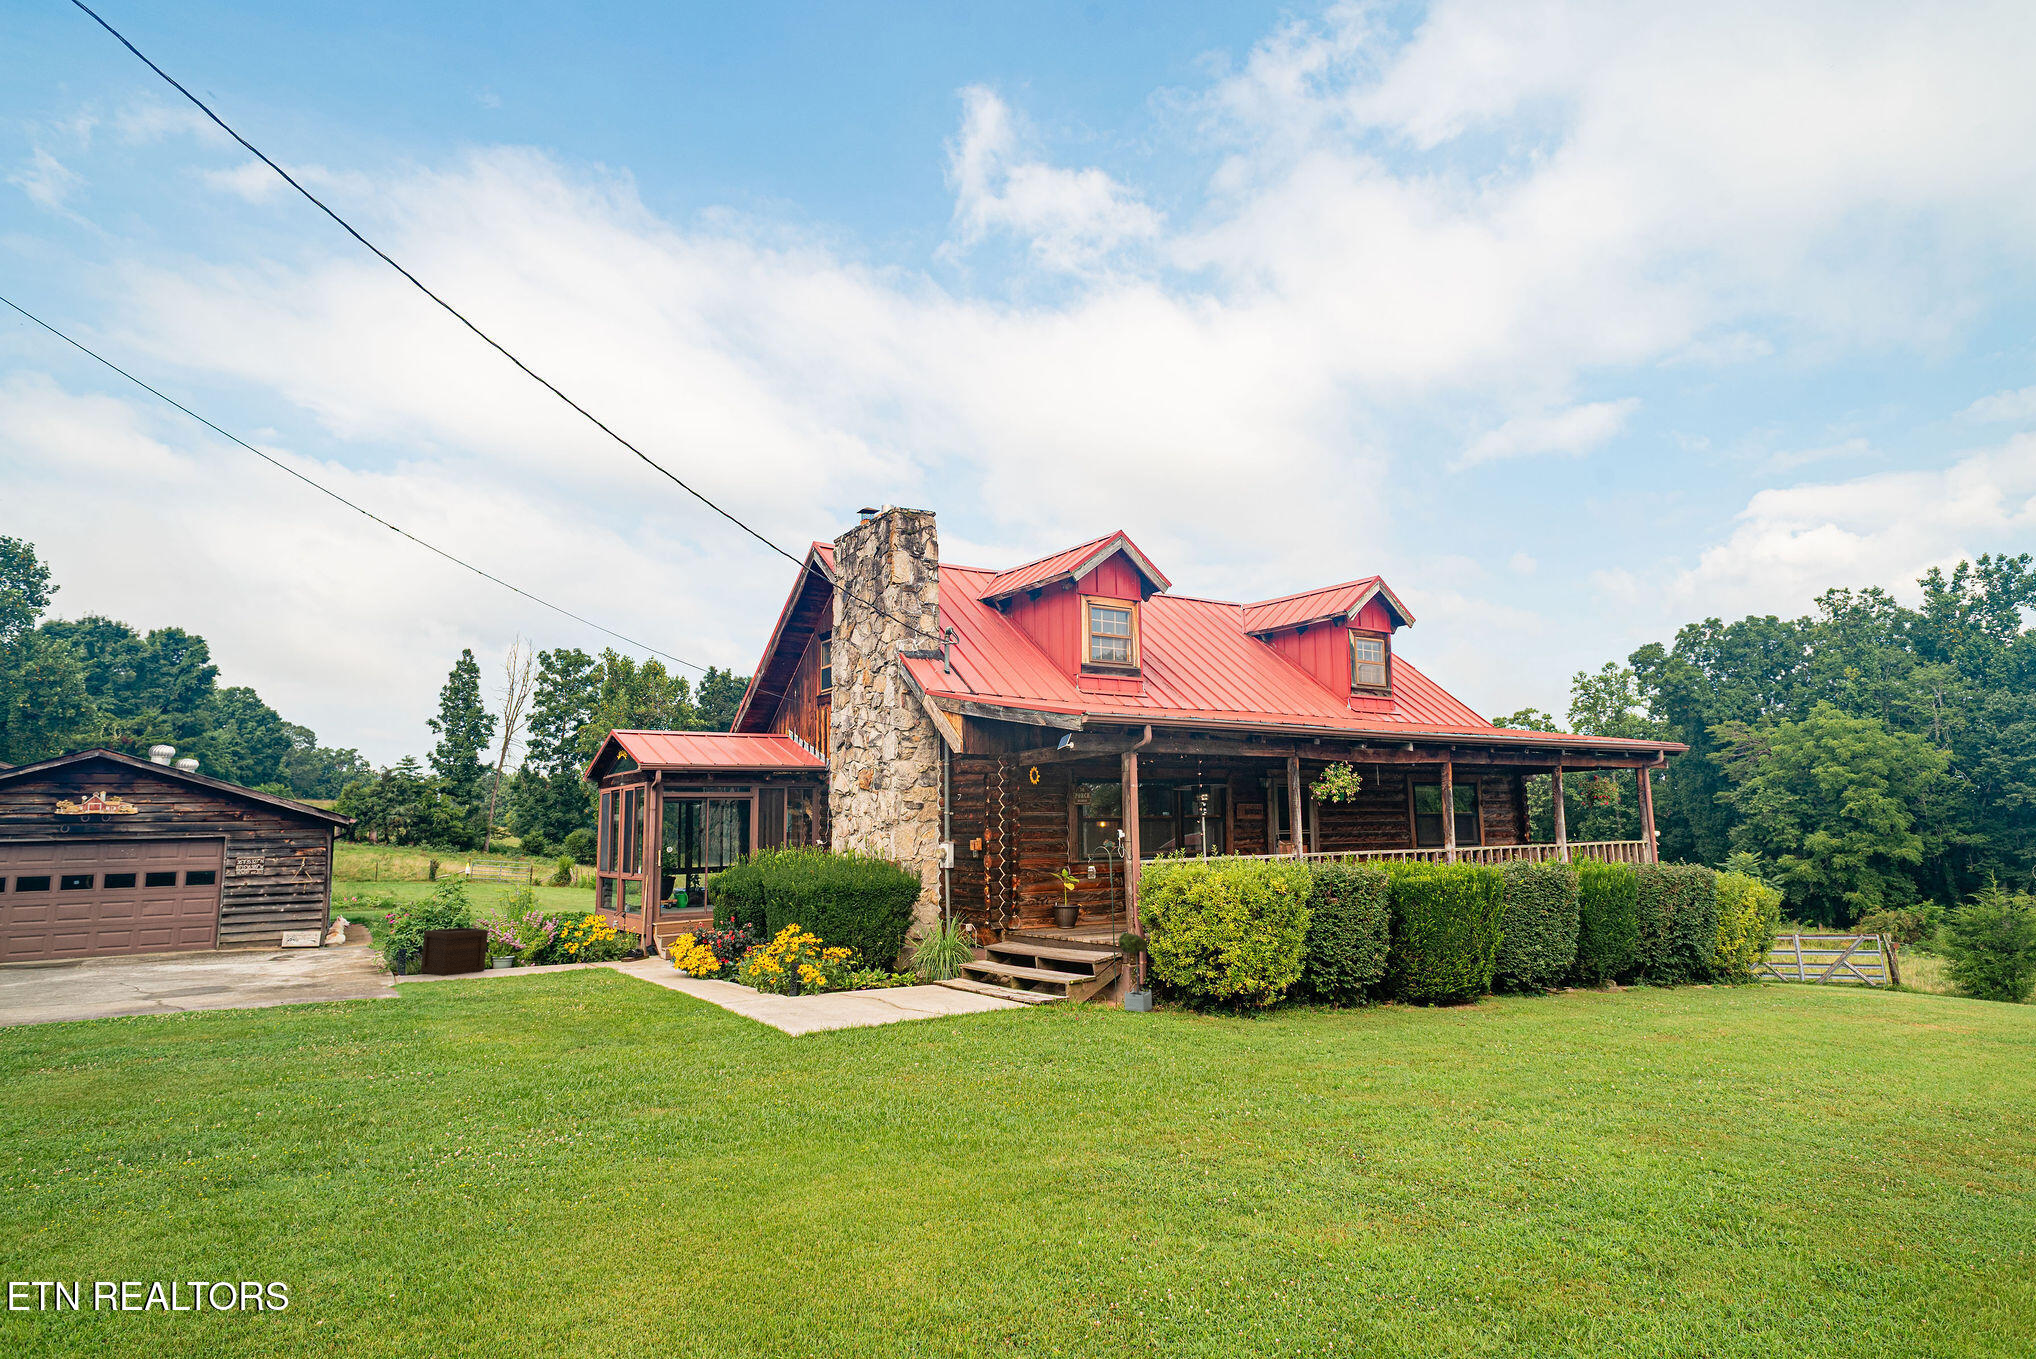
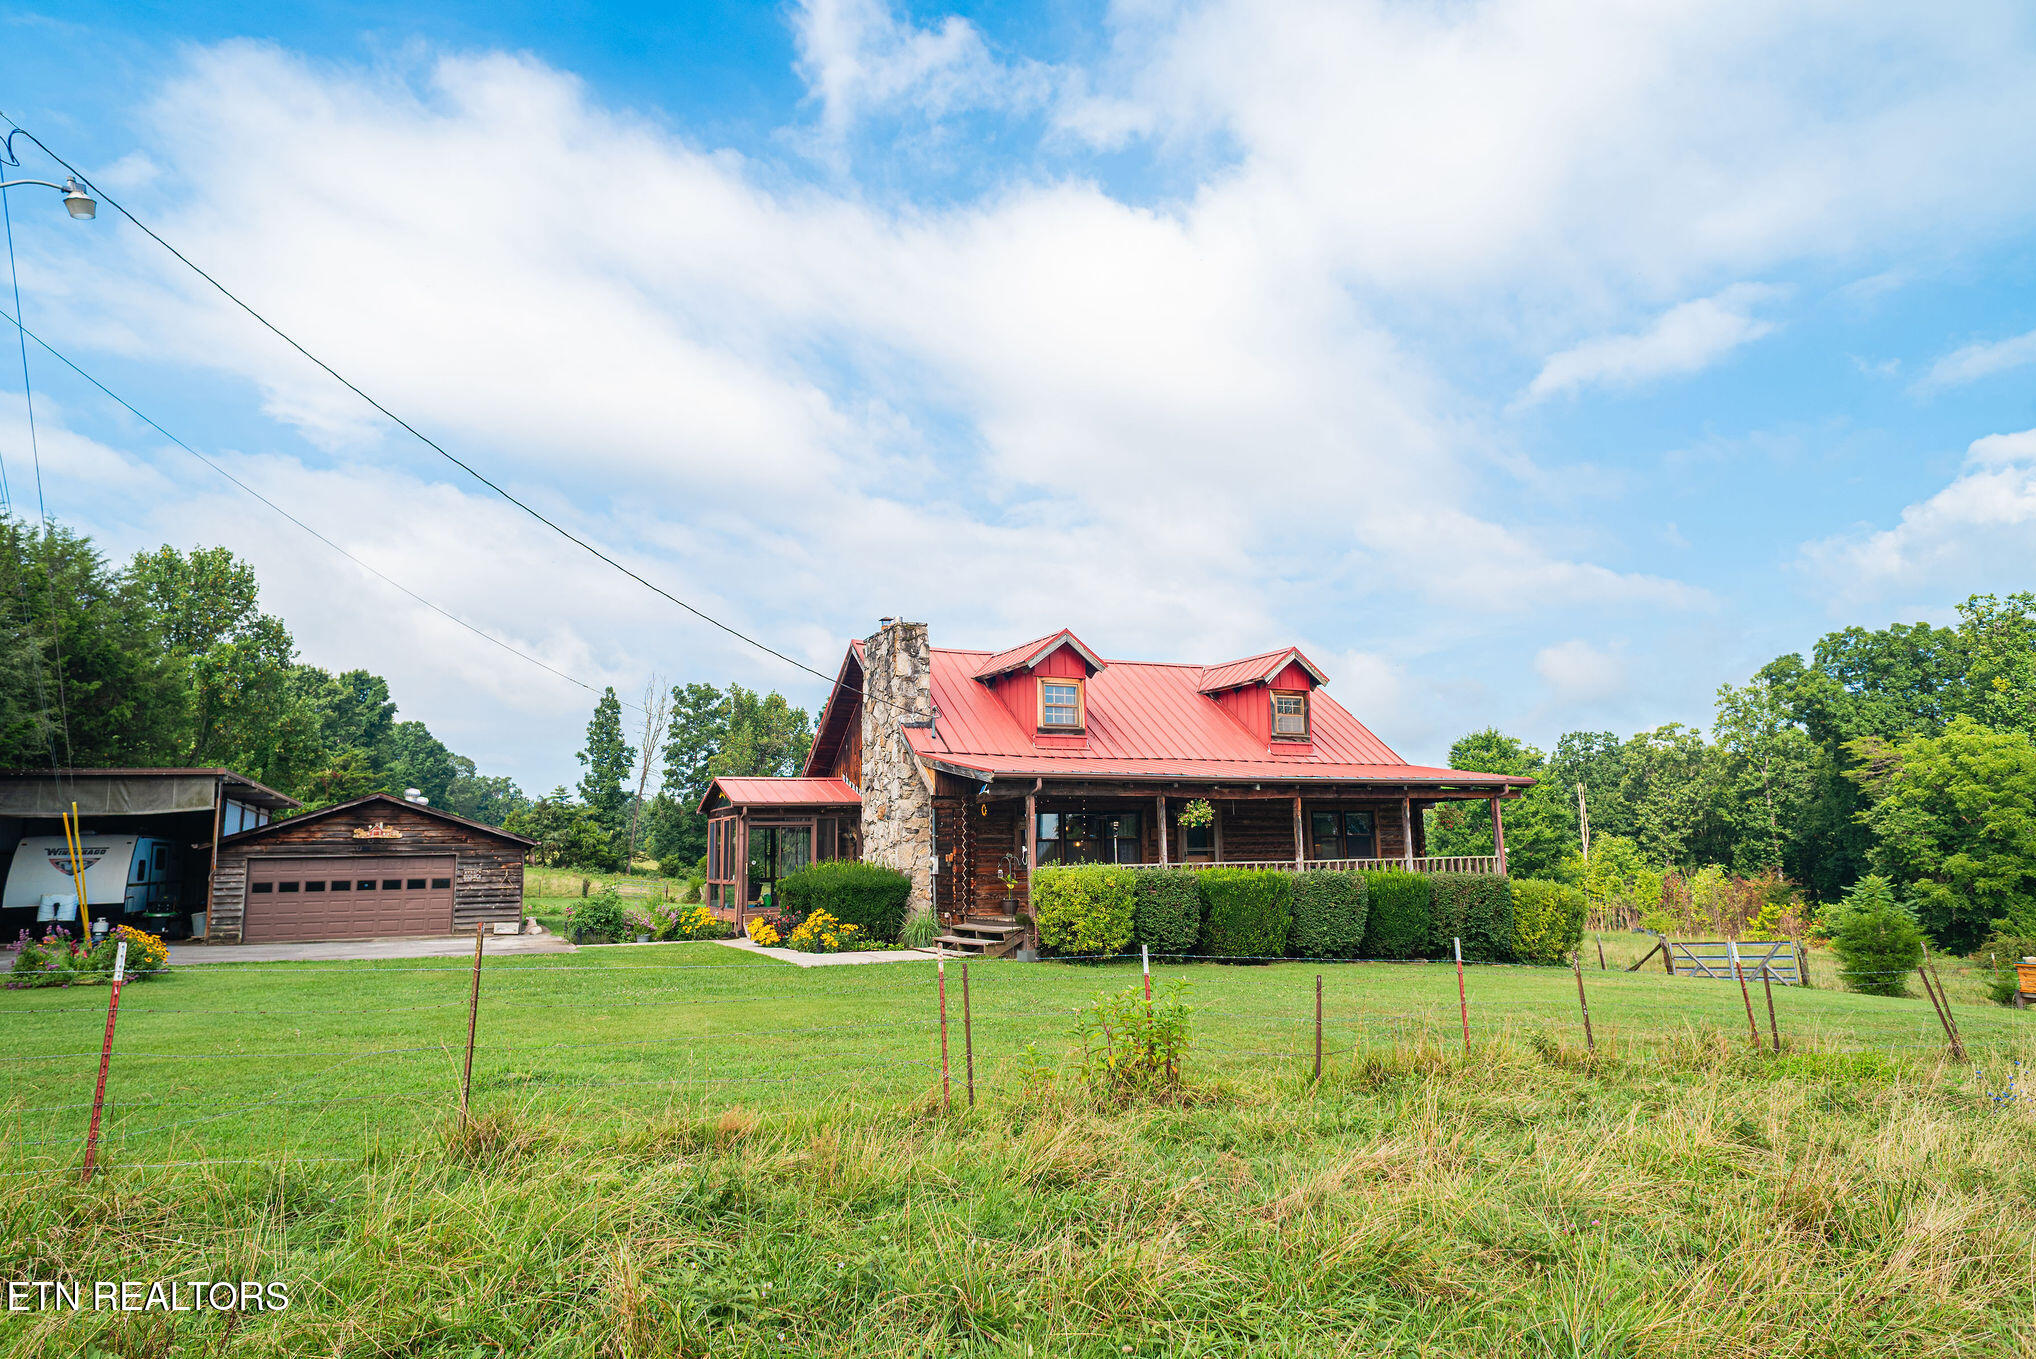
wooden crate: present [421,928,488,976] -> none [592,914,634,945]

